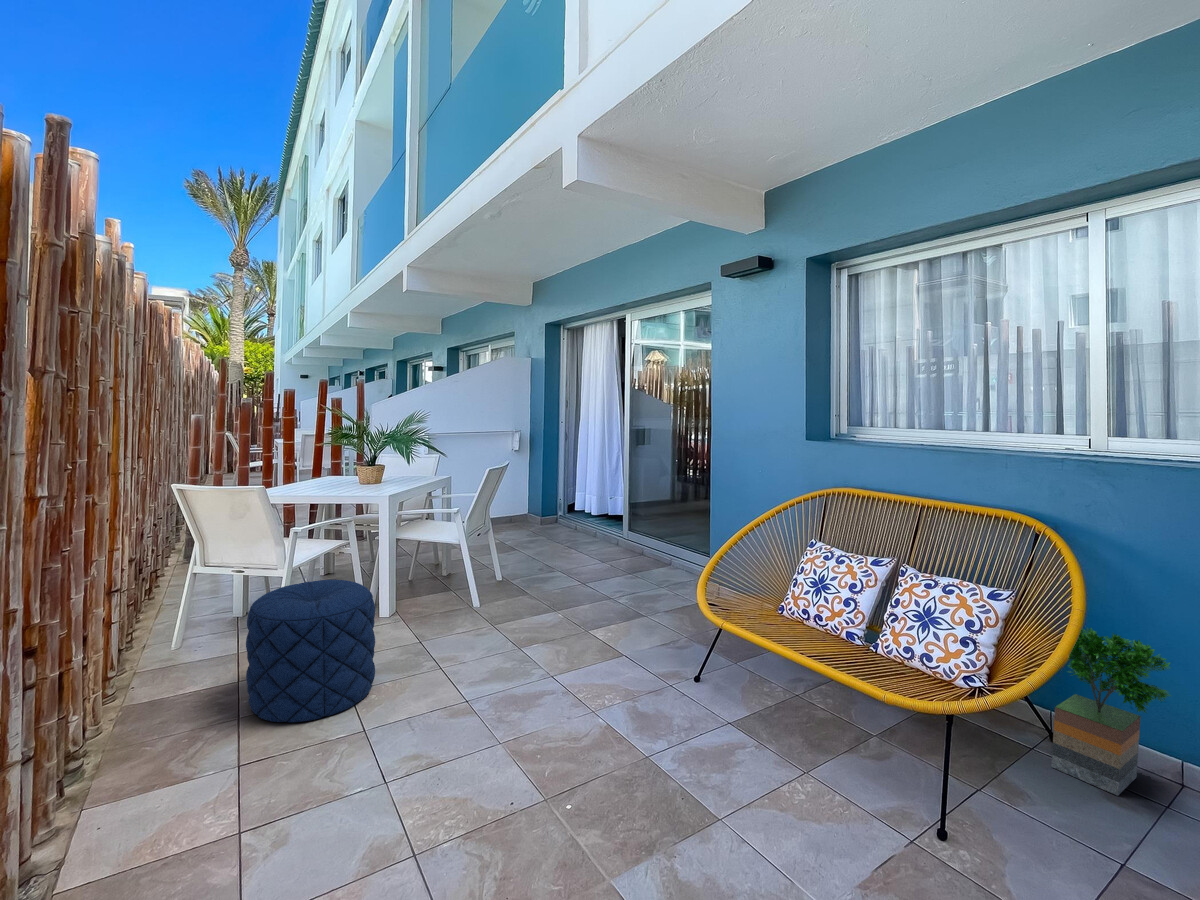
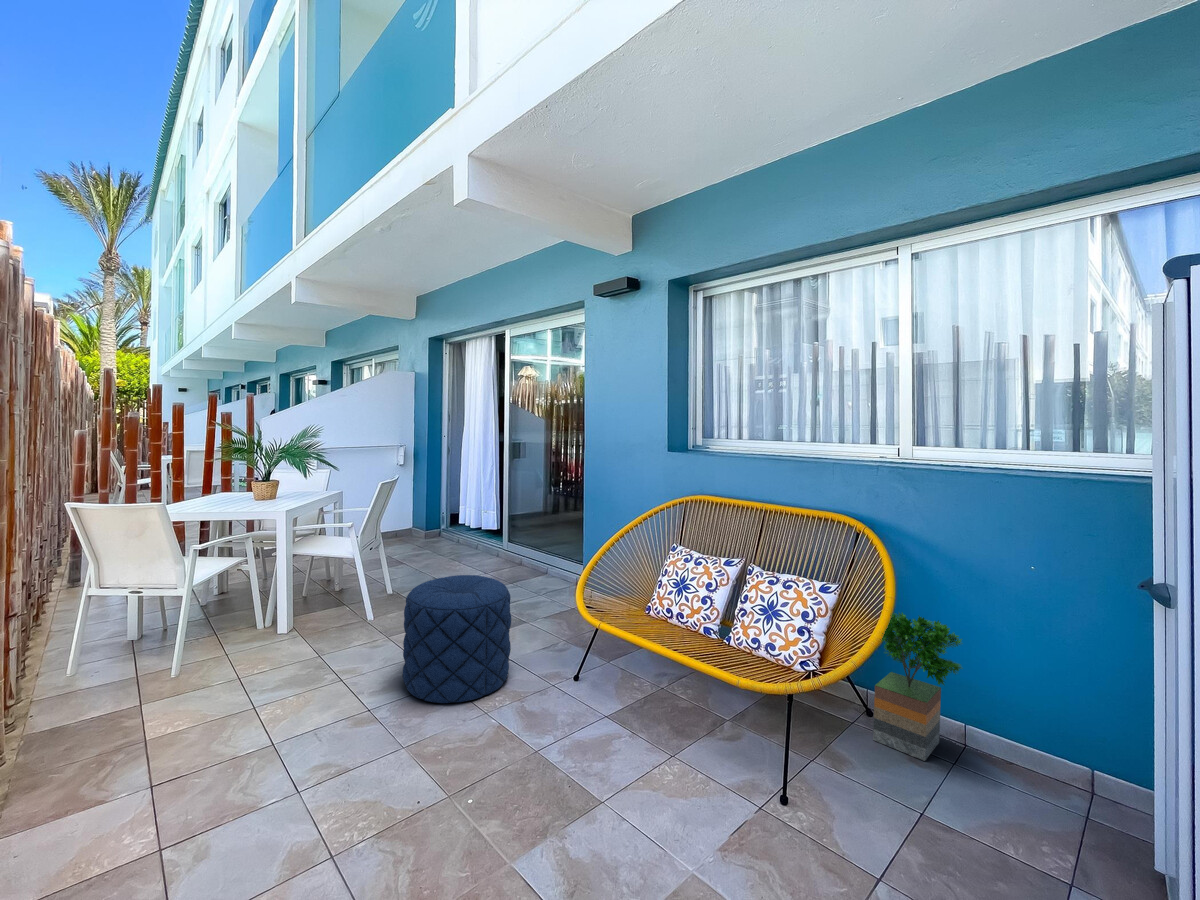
pouf: present [246,580,375,722] -> present [403,575,511,703]

